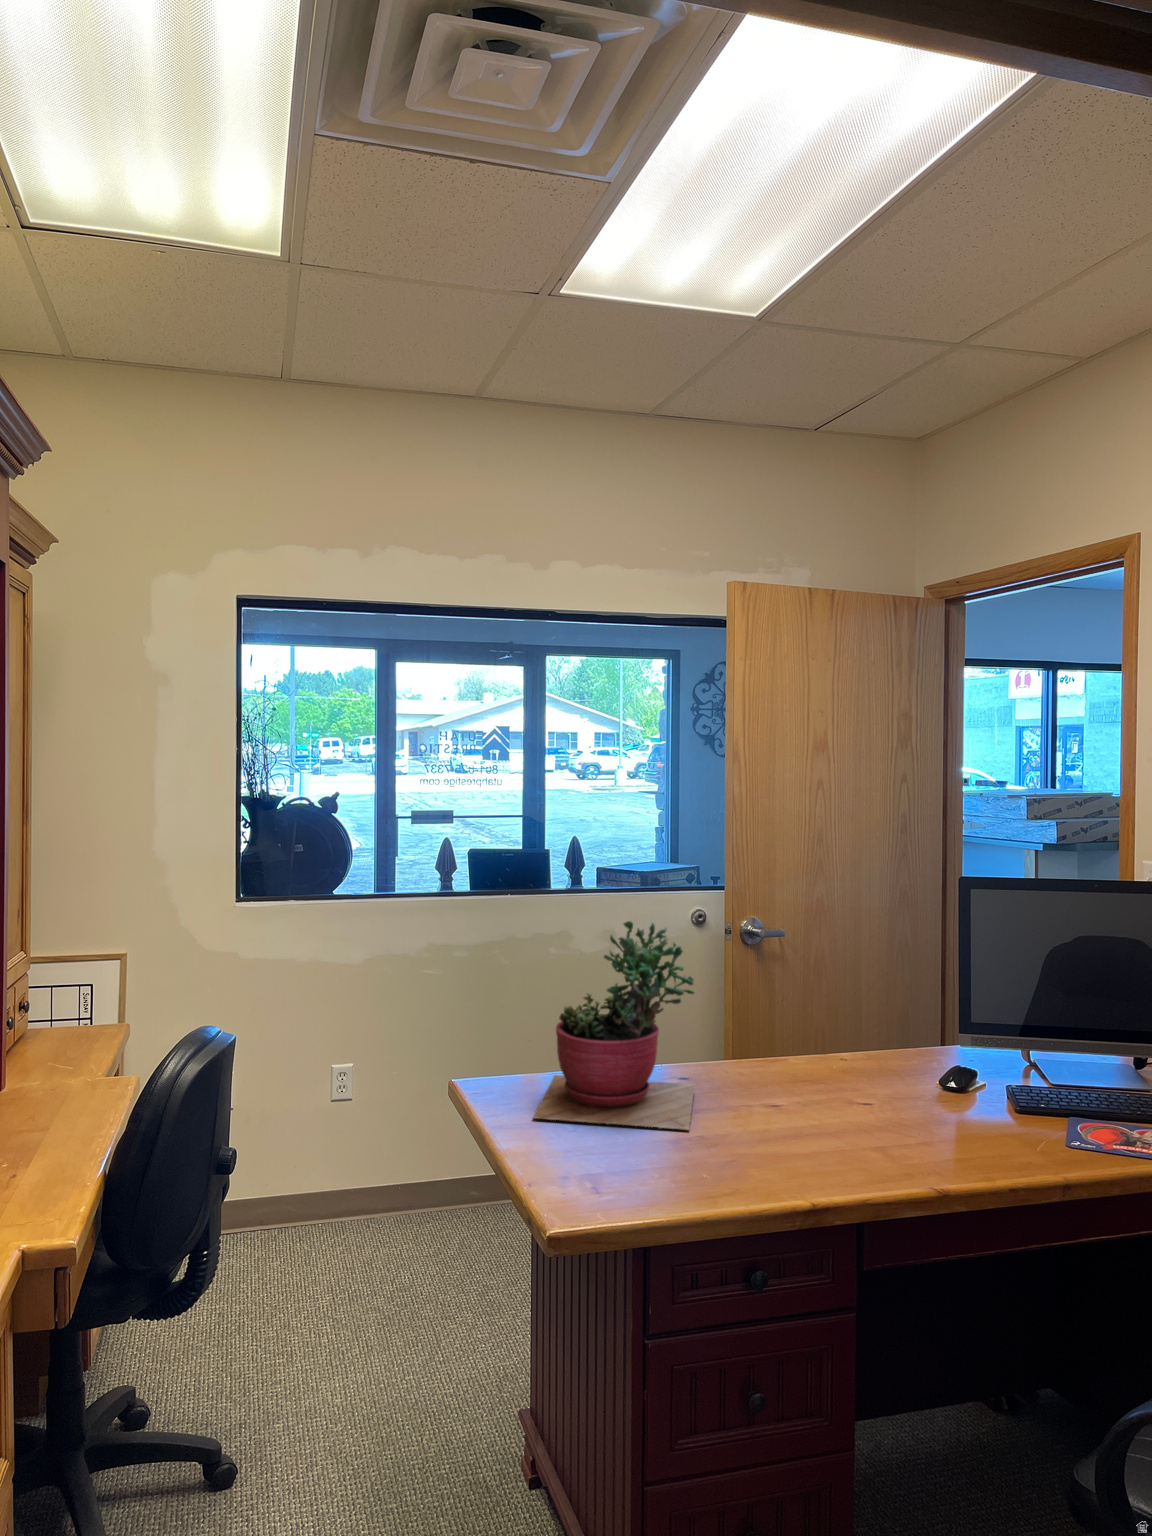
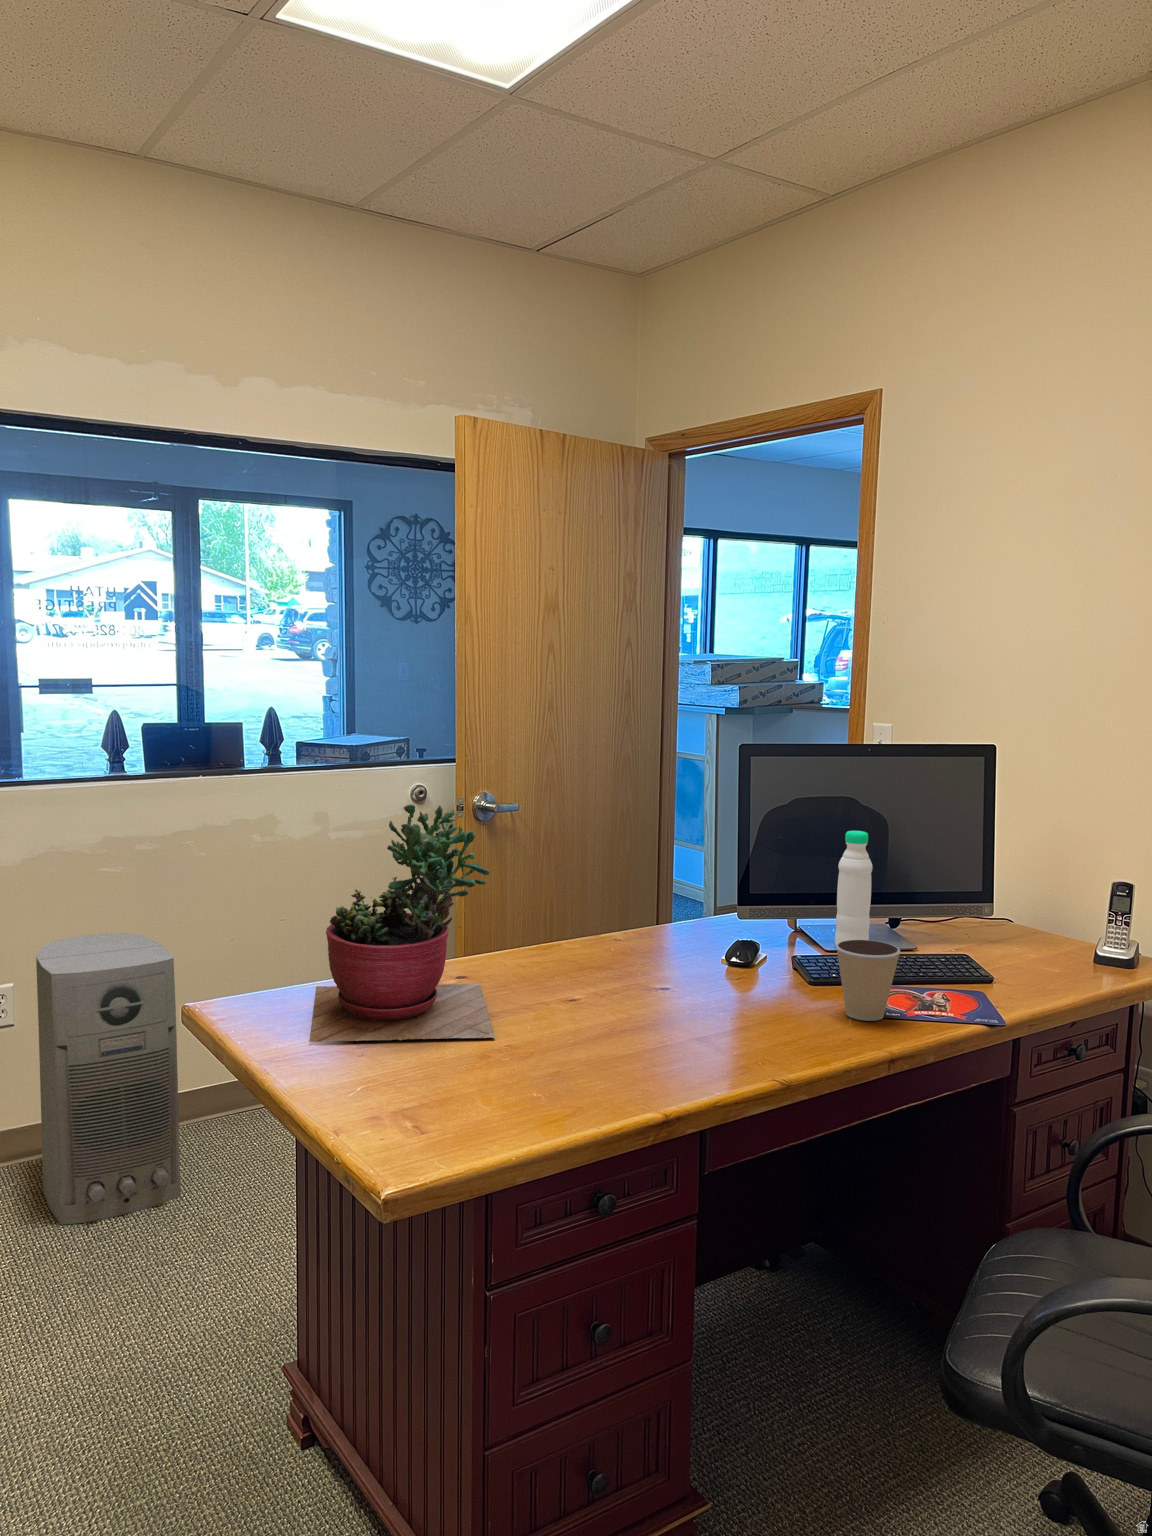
water bottle: none [1066,964,1102,1086] -> present [835,831,872,945]
air purifier: none [369,1026,475,1272] -> present [36,933,181,1225]
coffee cup: none [1028,1069,1096,1151] -> present [836,940,900,1021]

